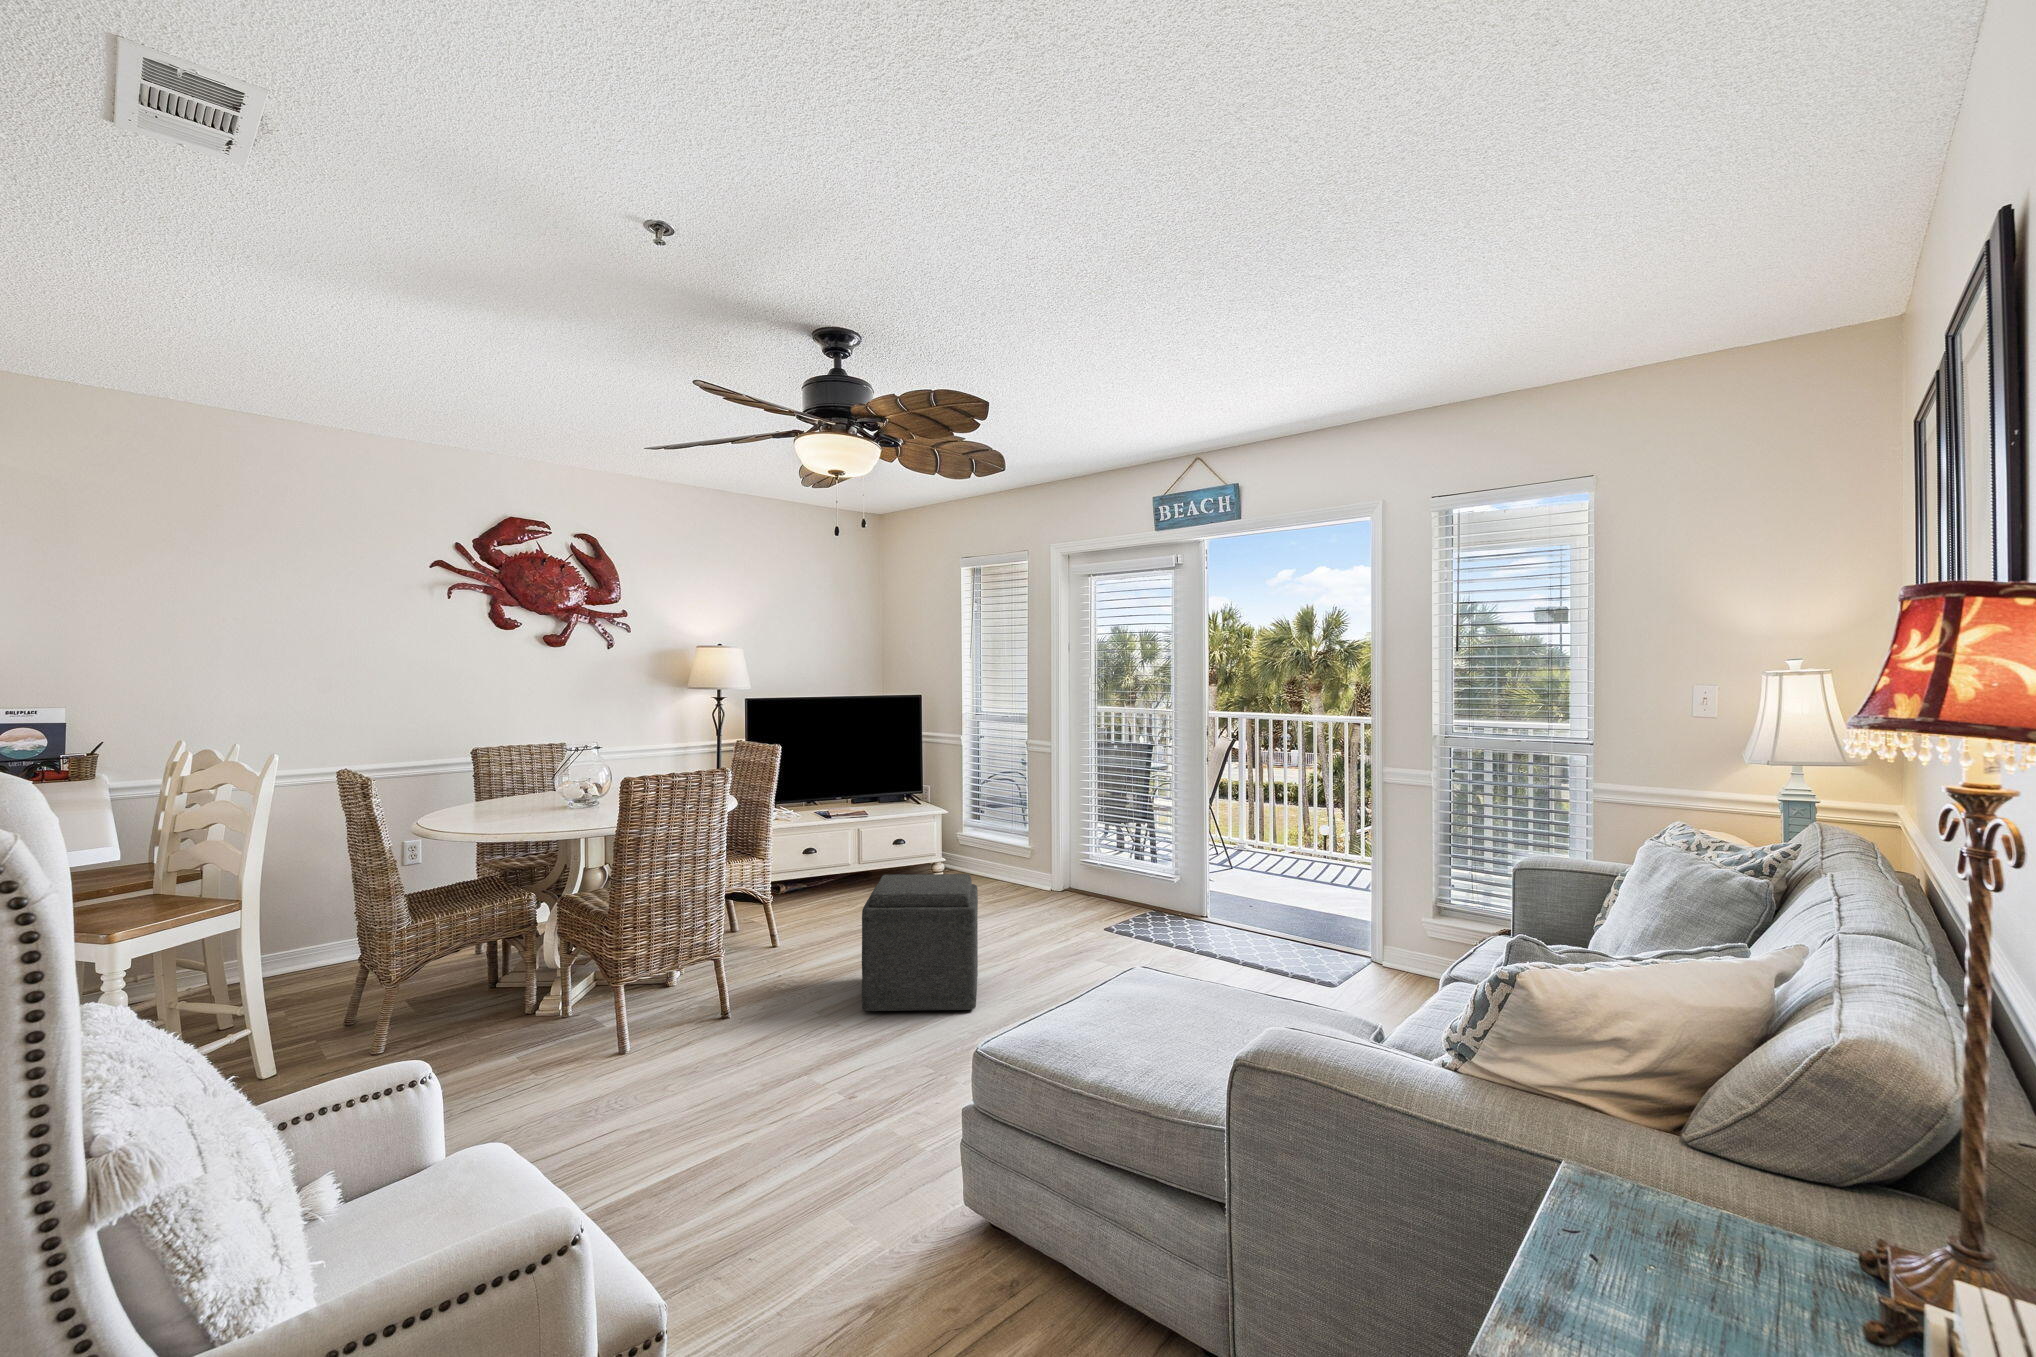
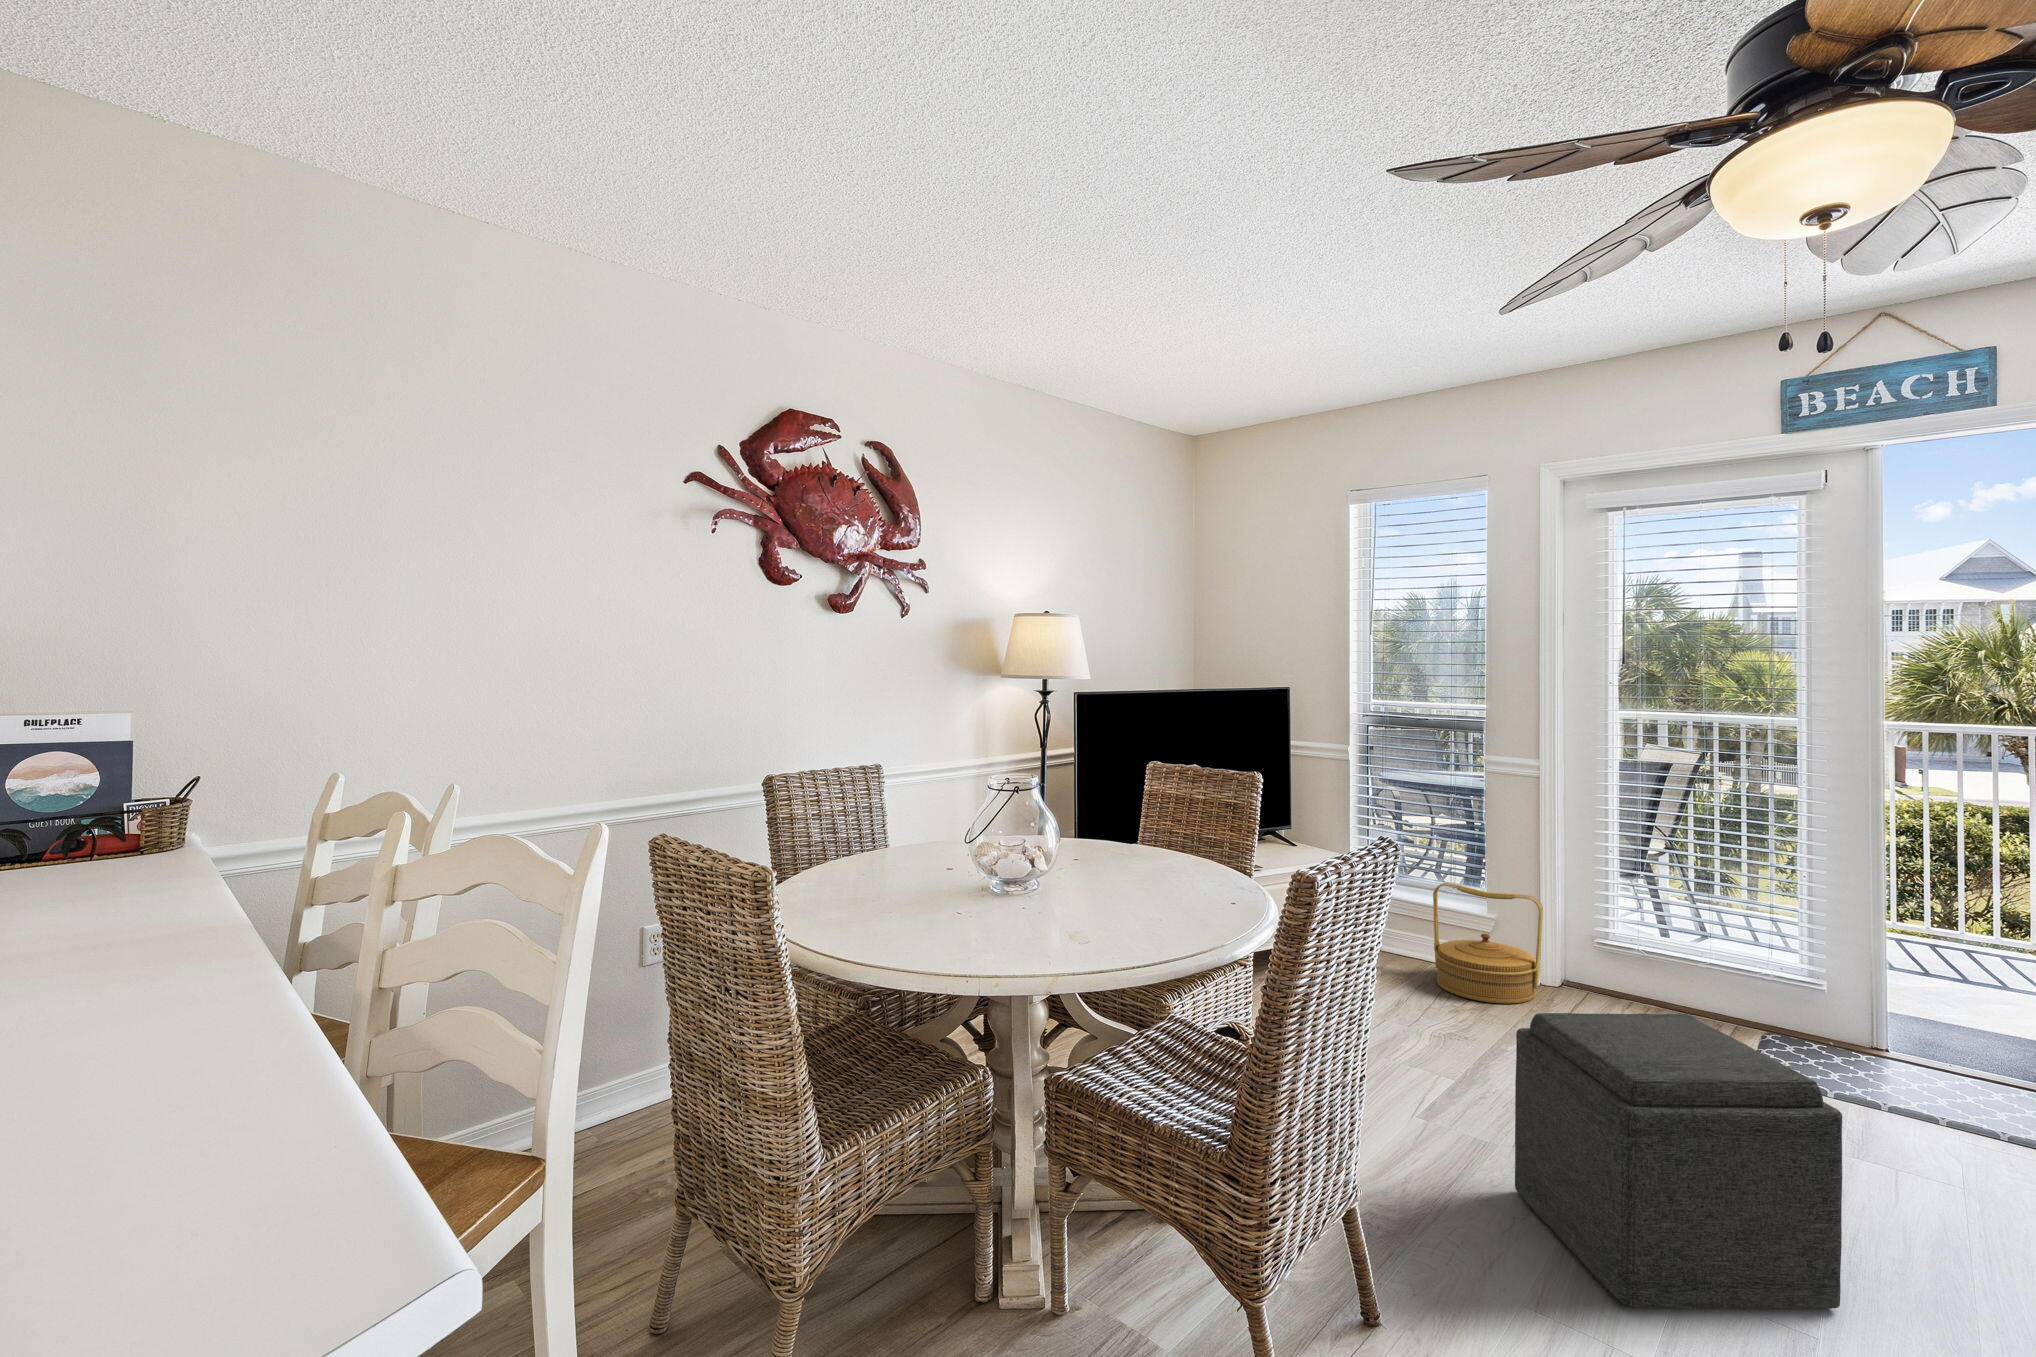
woven basket: none [980,827,1042,903] -> present [1433,883,1543,1004]

